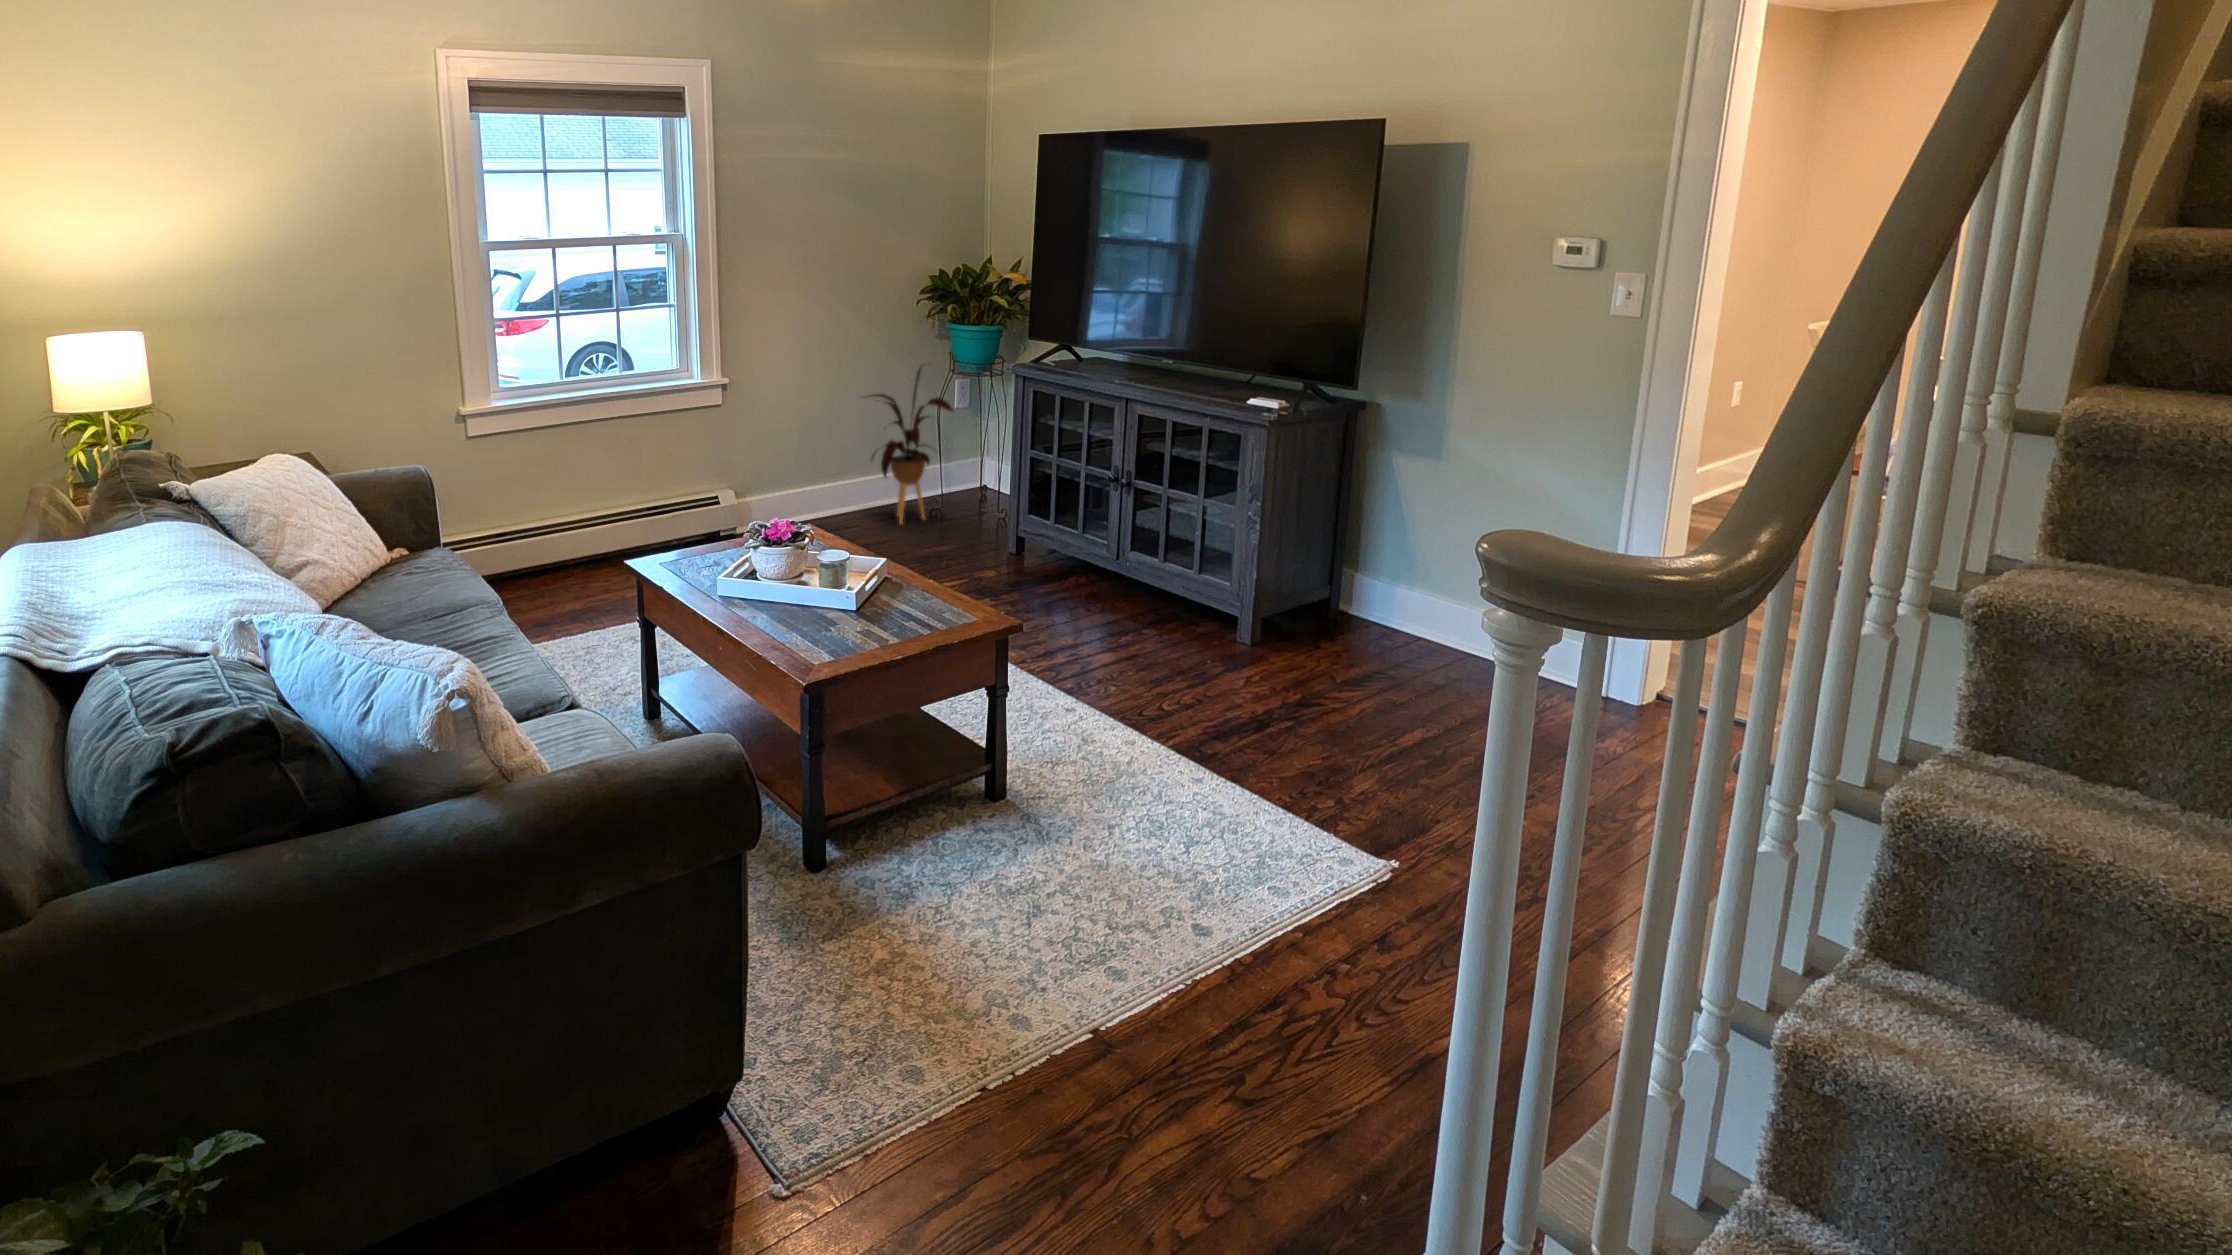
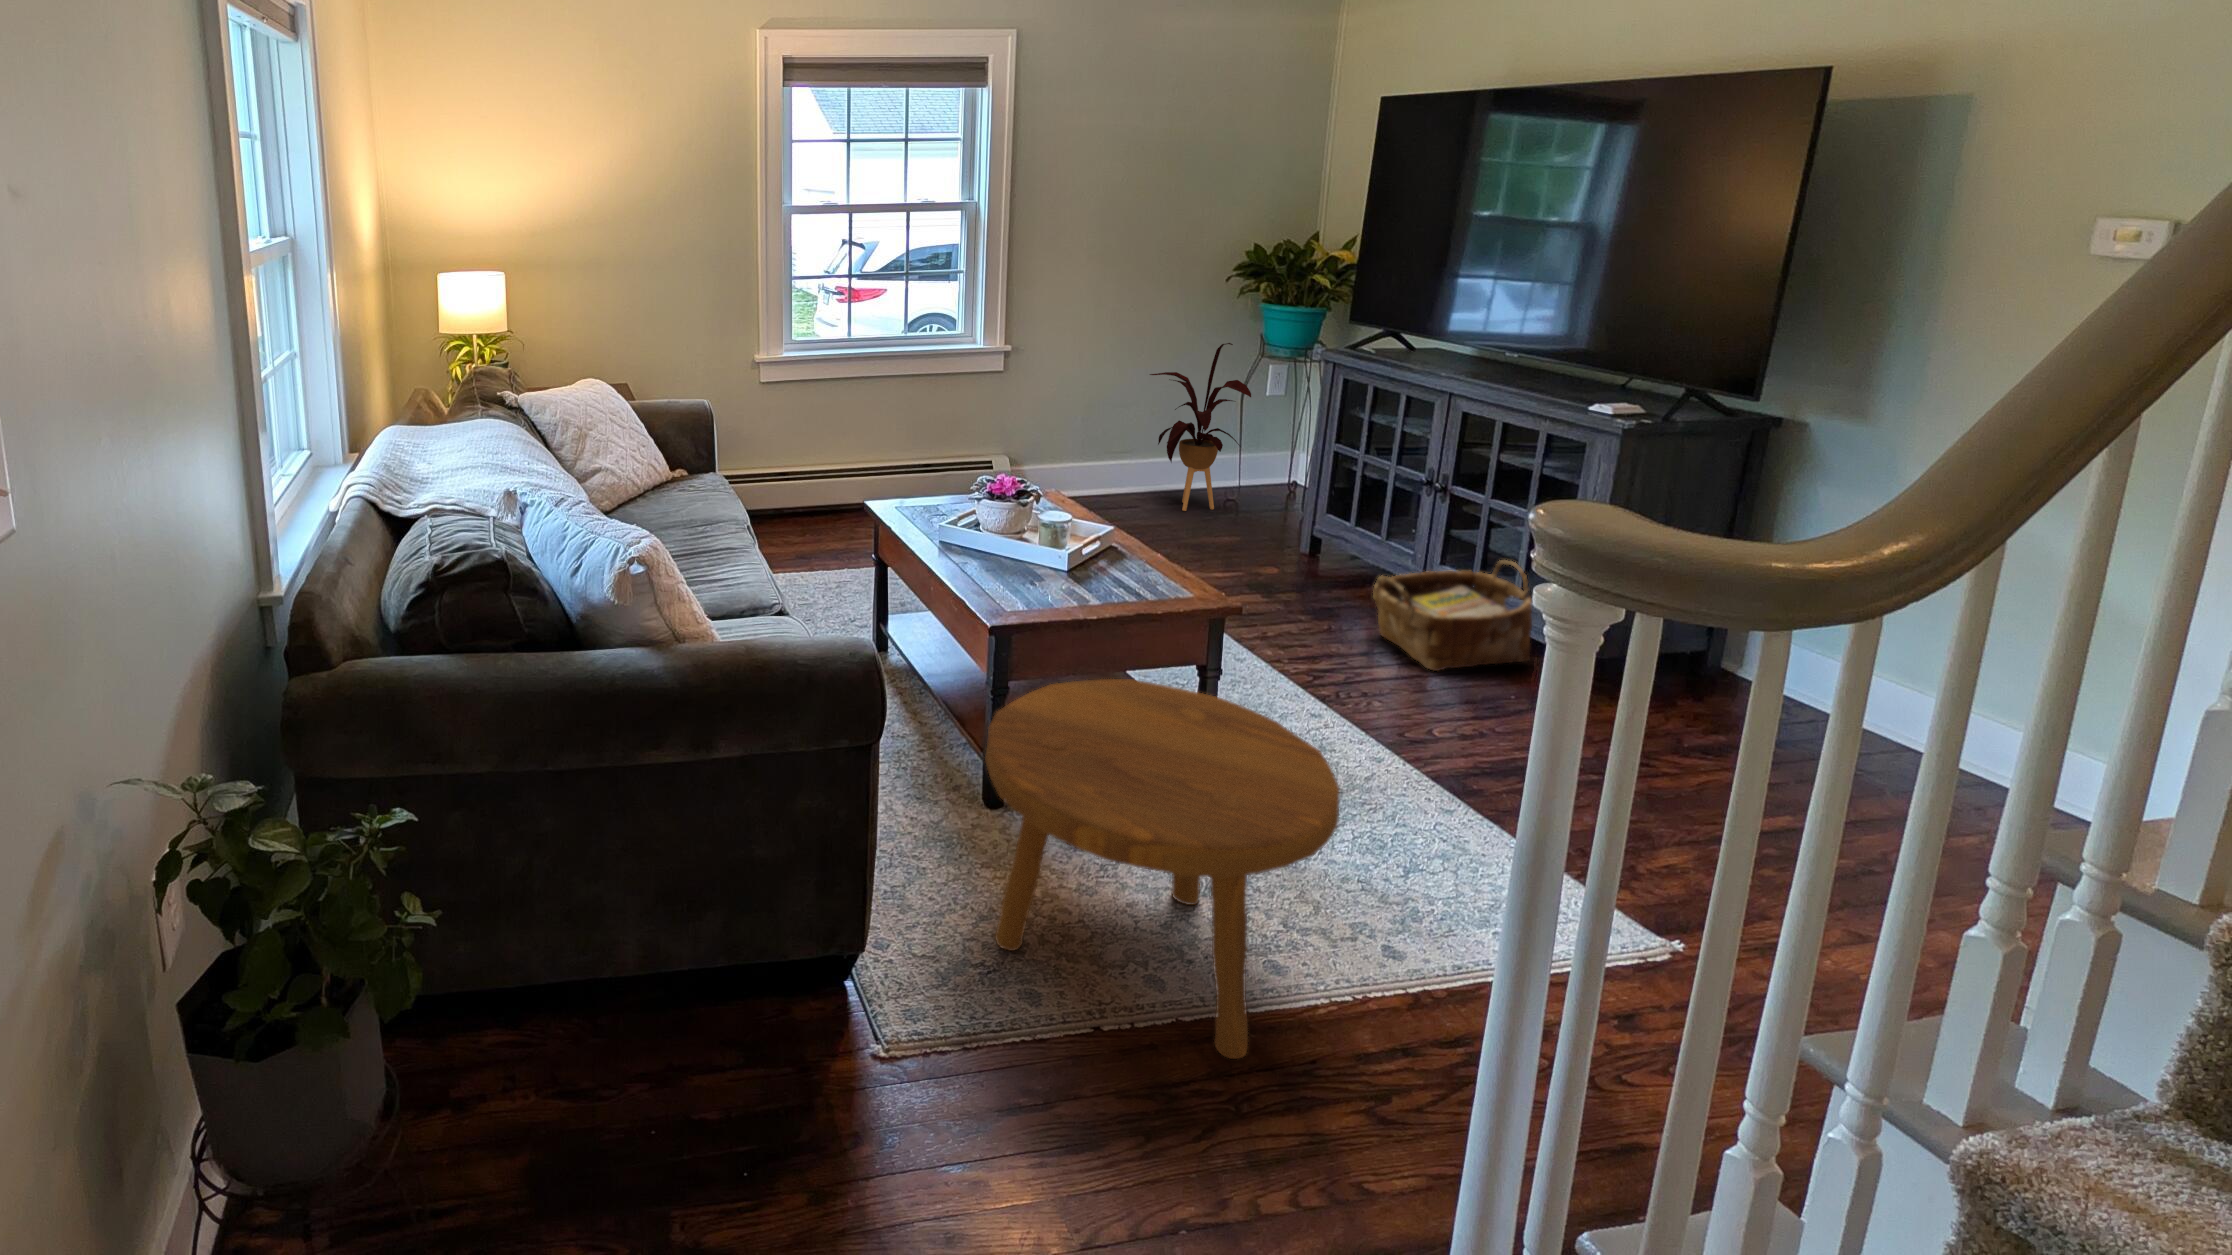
woven basket: none [1088,541,1213,648] -> present [1373,560,1532,671]
footstool: none [838,717,1174,1082] -> present [985,679,1339,1059]

